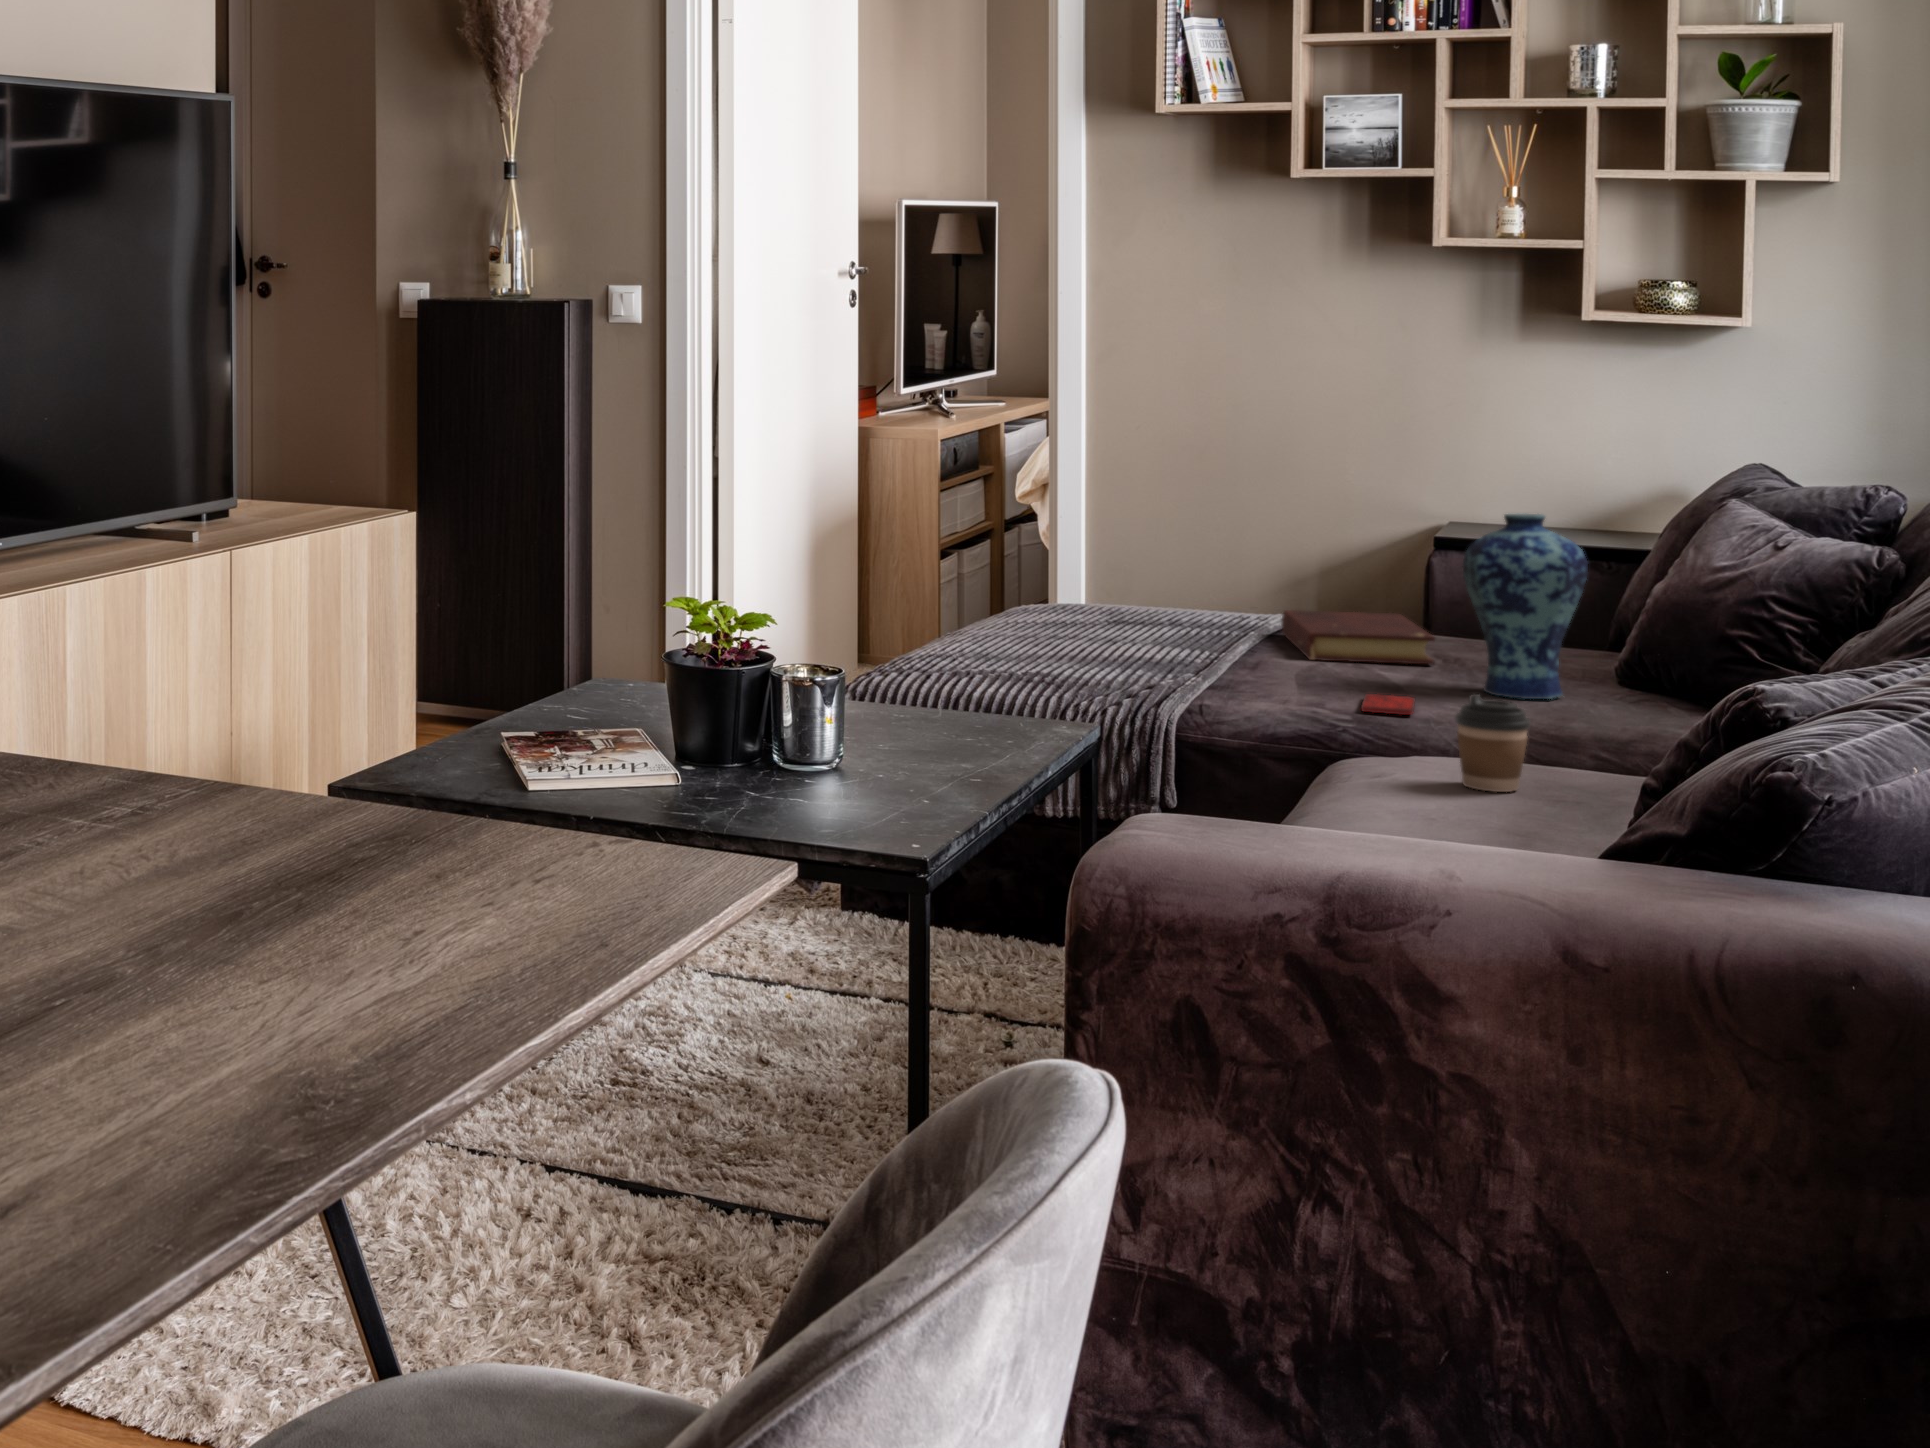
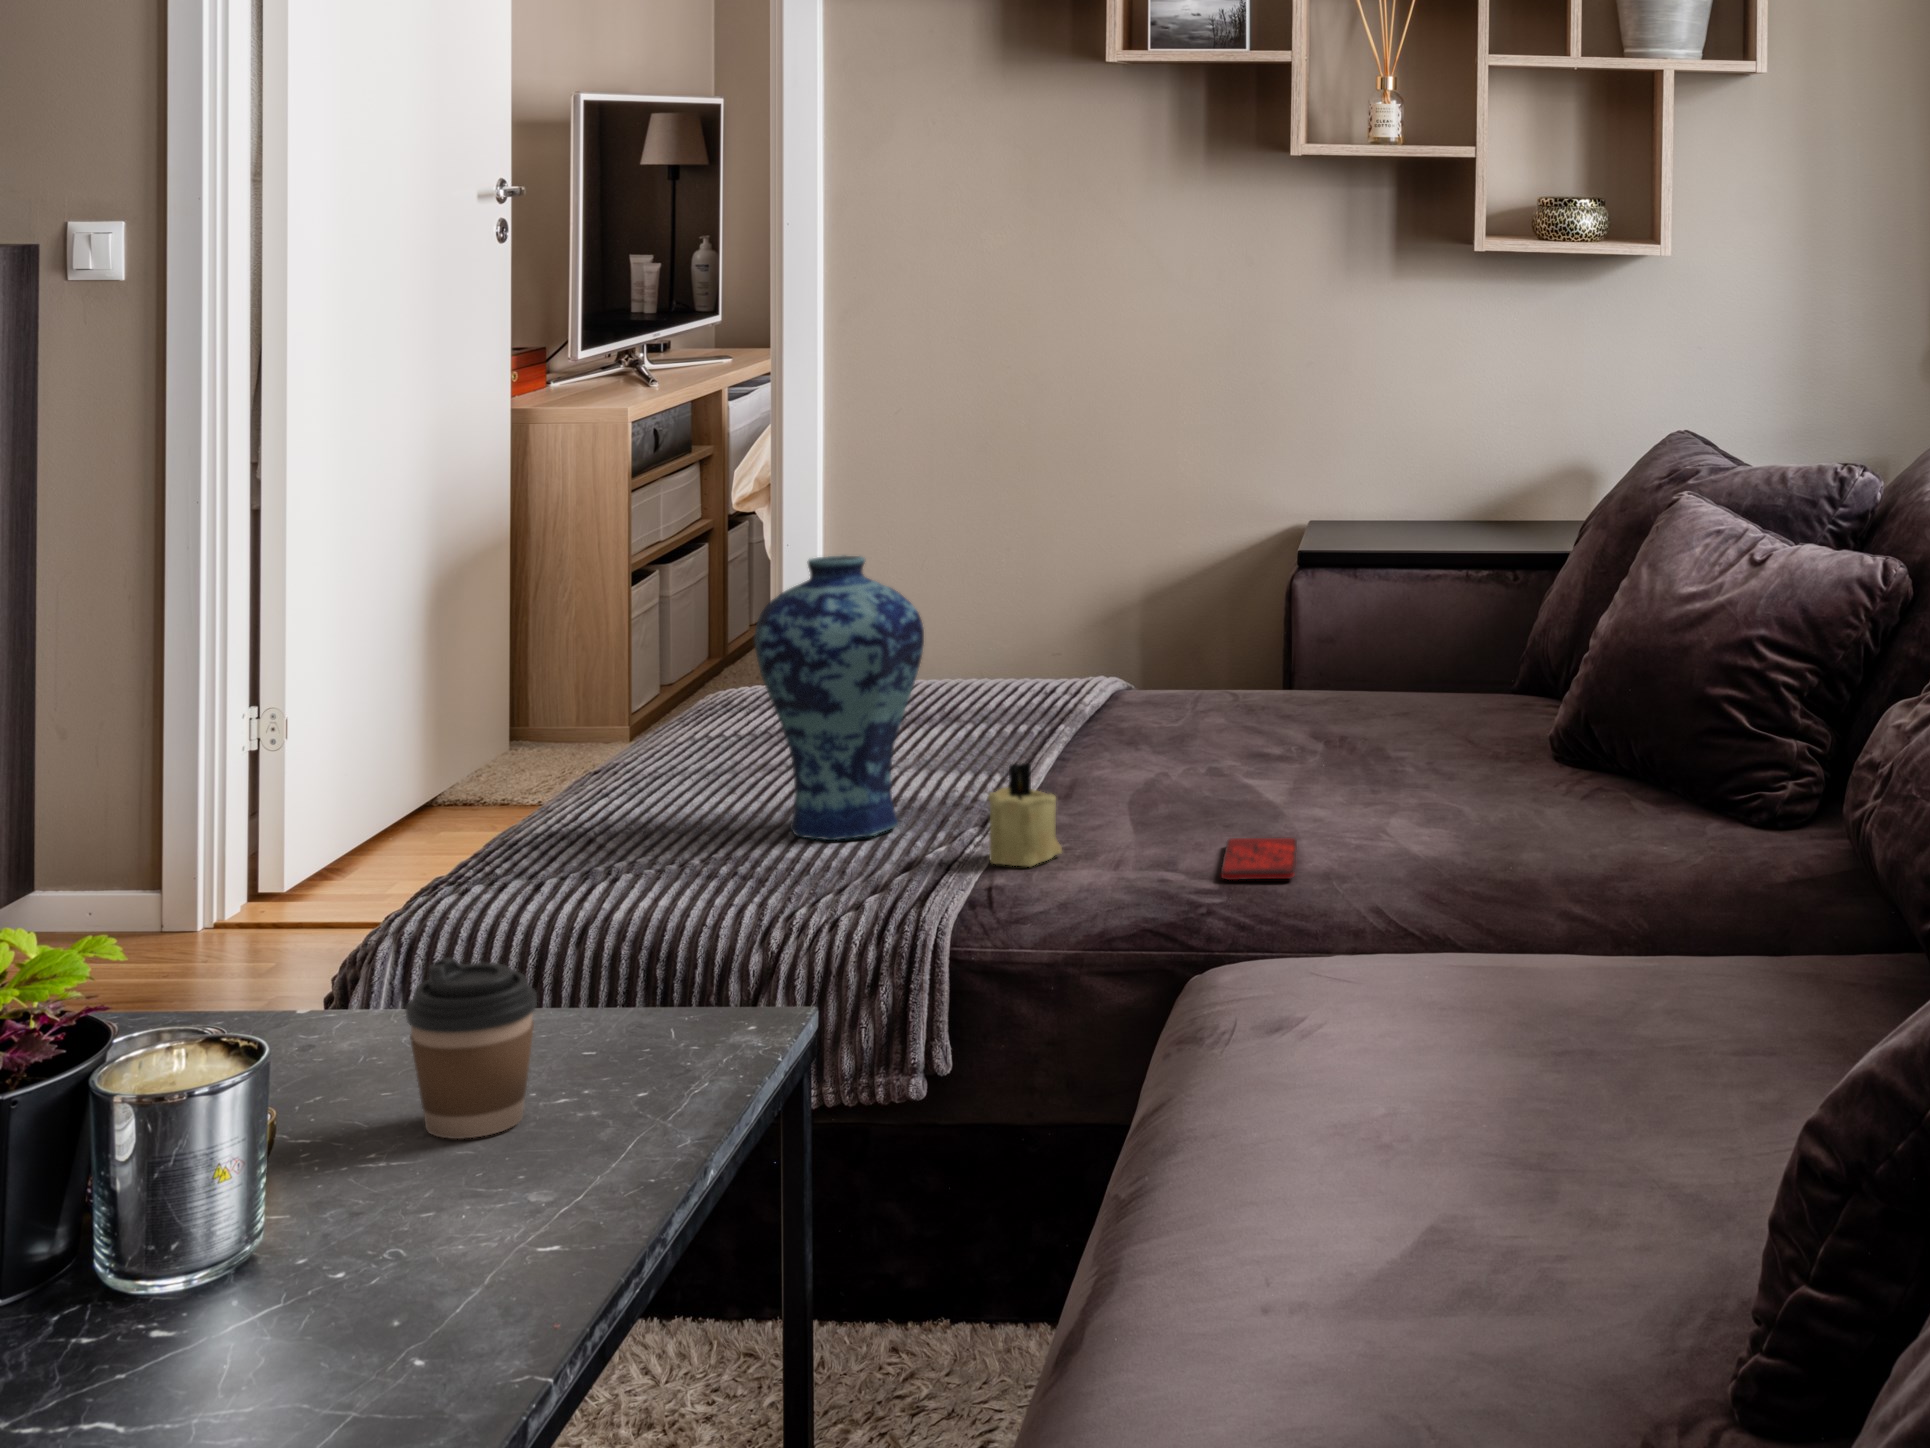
vase: present [1463,514,1588,699] -> present [754,555,924,840]
book: present [1281,610,1435,664] -> none [1117,674,1320,767]
candle: none [1201,630,1251,696] -> present [988,763,1062,866]
coffee cup: present [1455,694,1530,792] -> present [406,958,537,1139]

